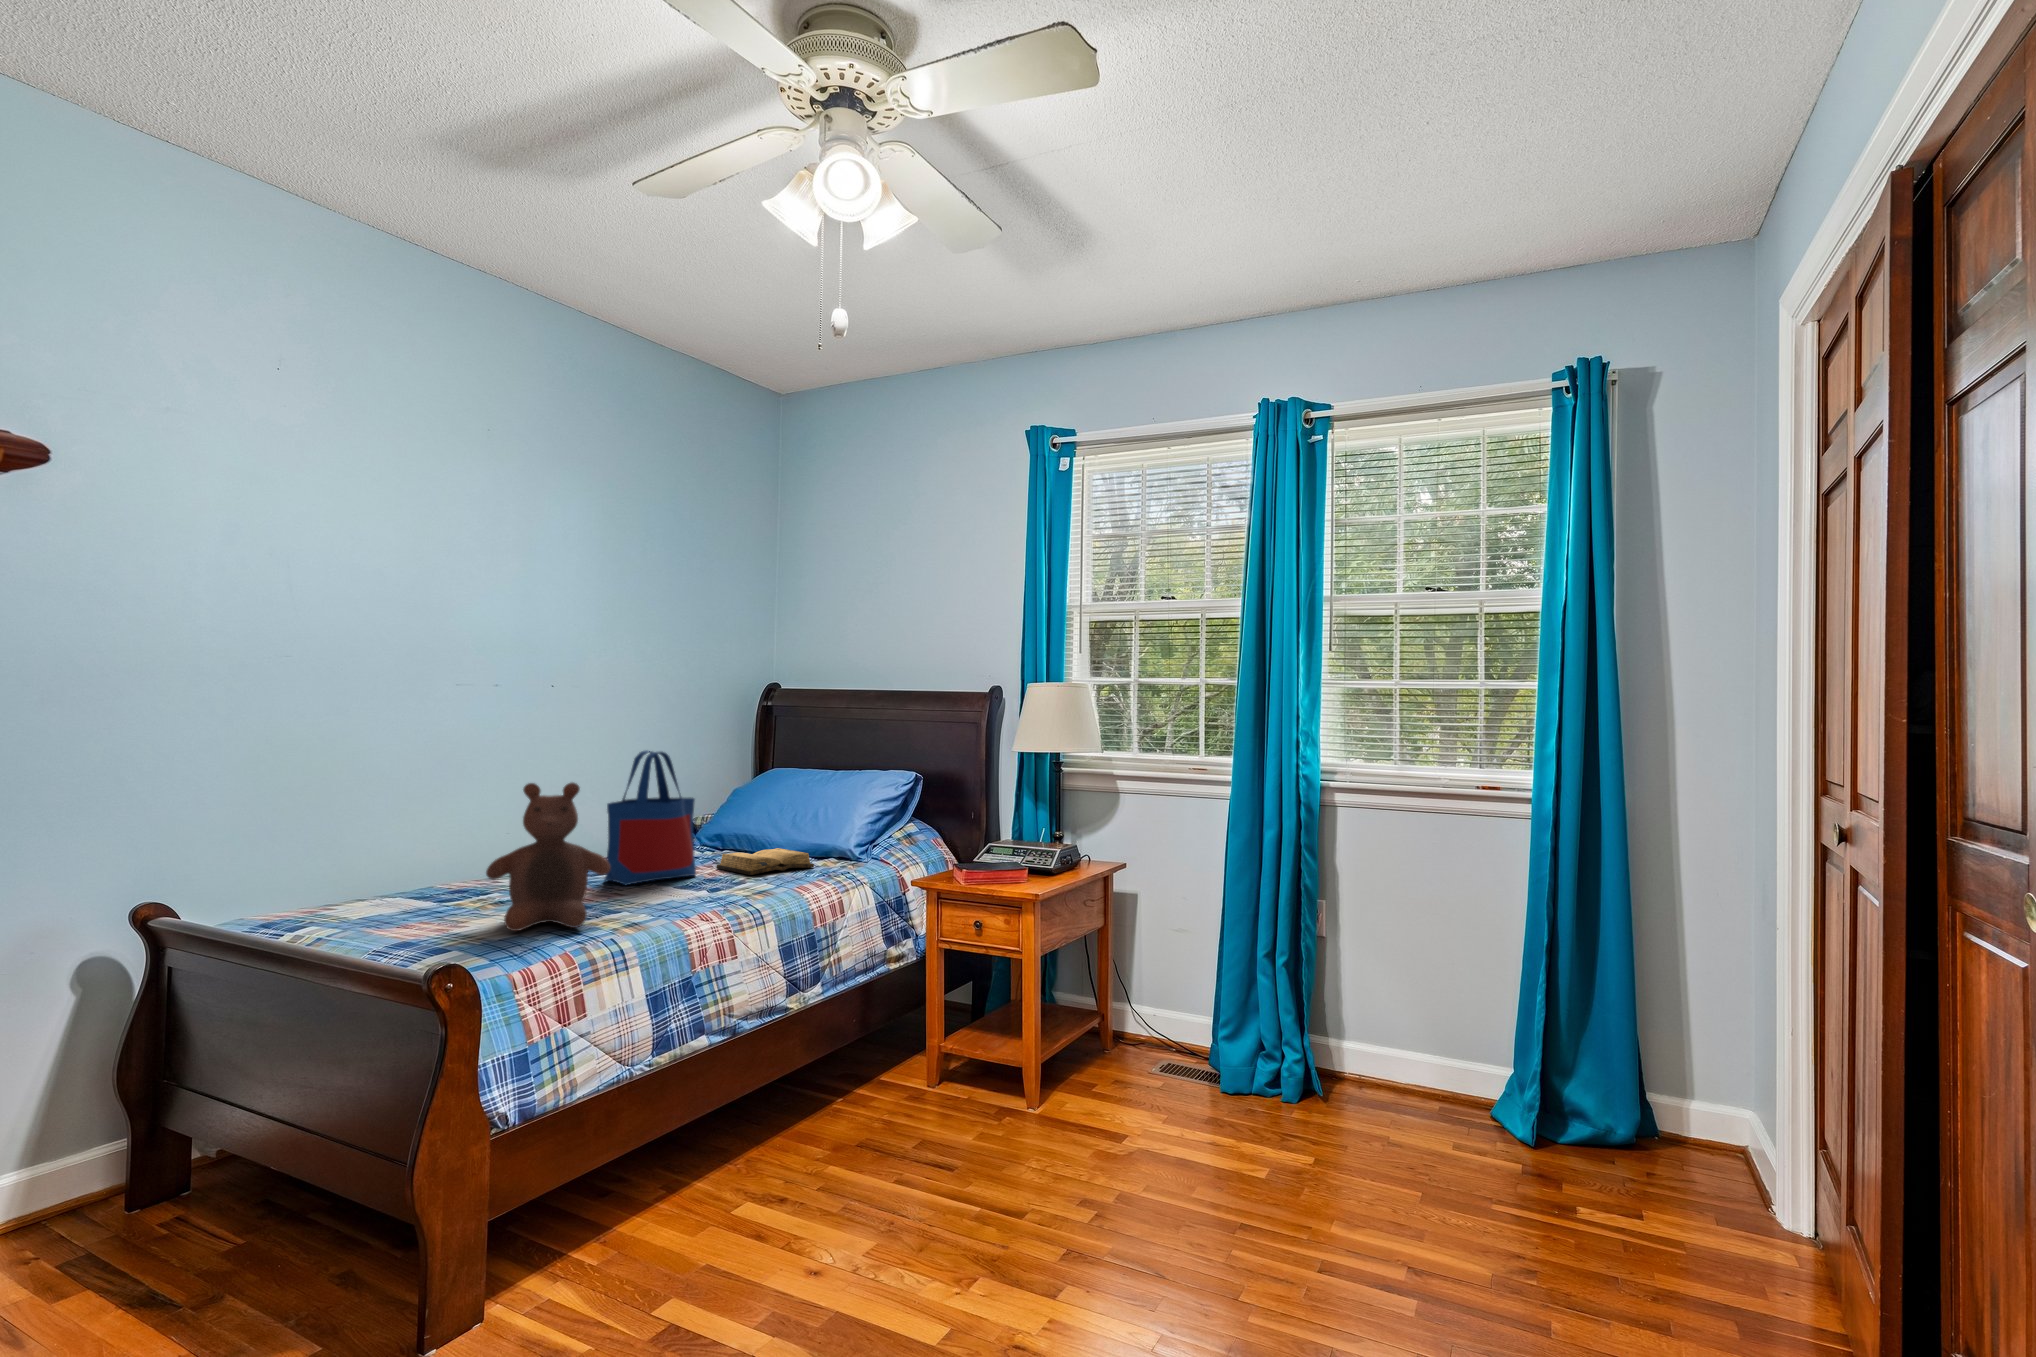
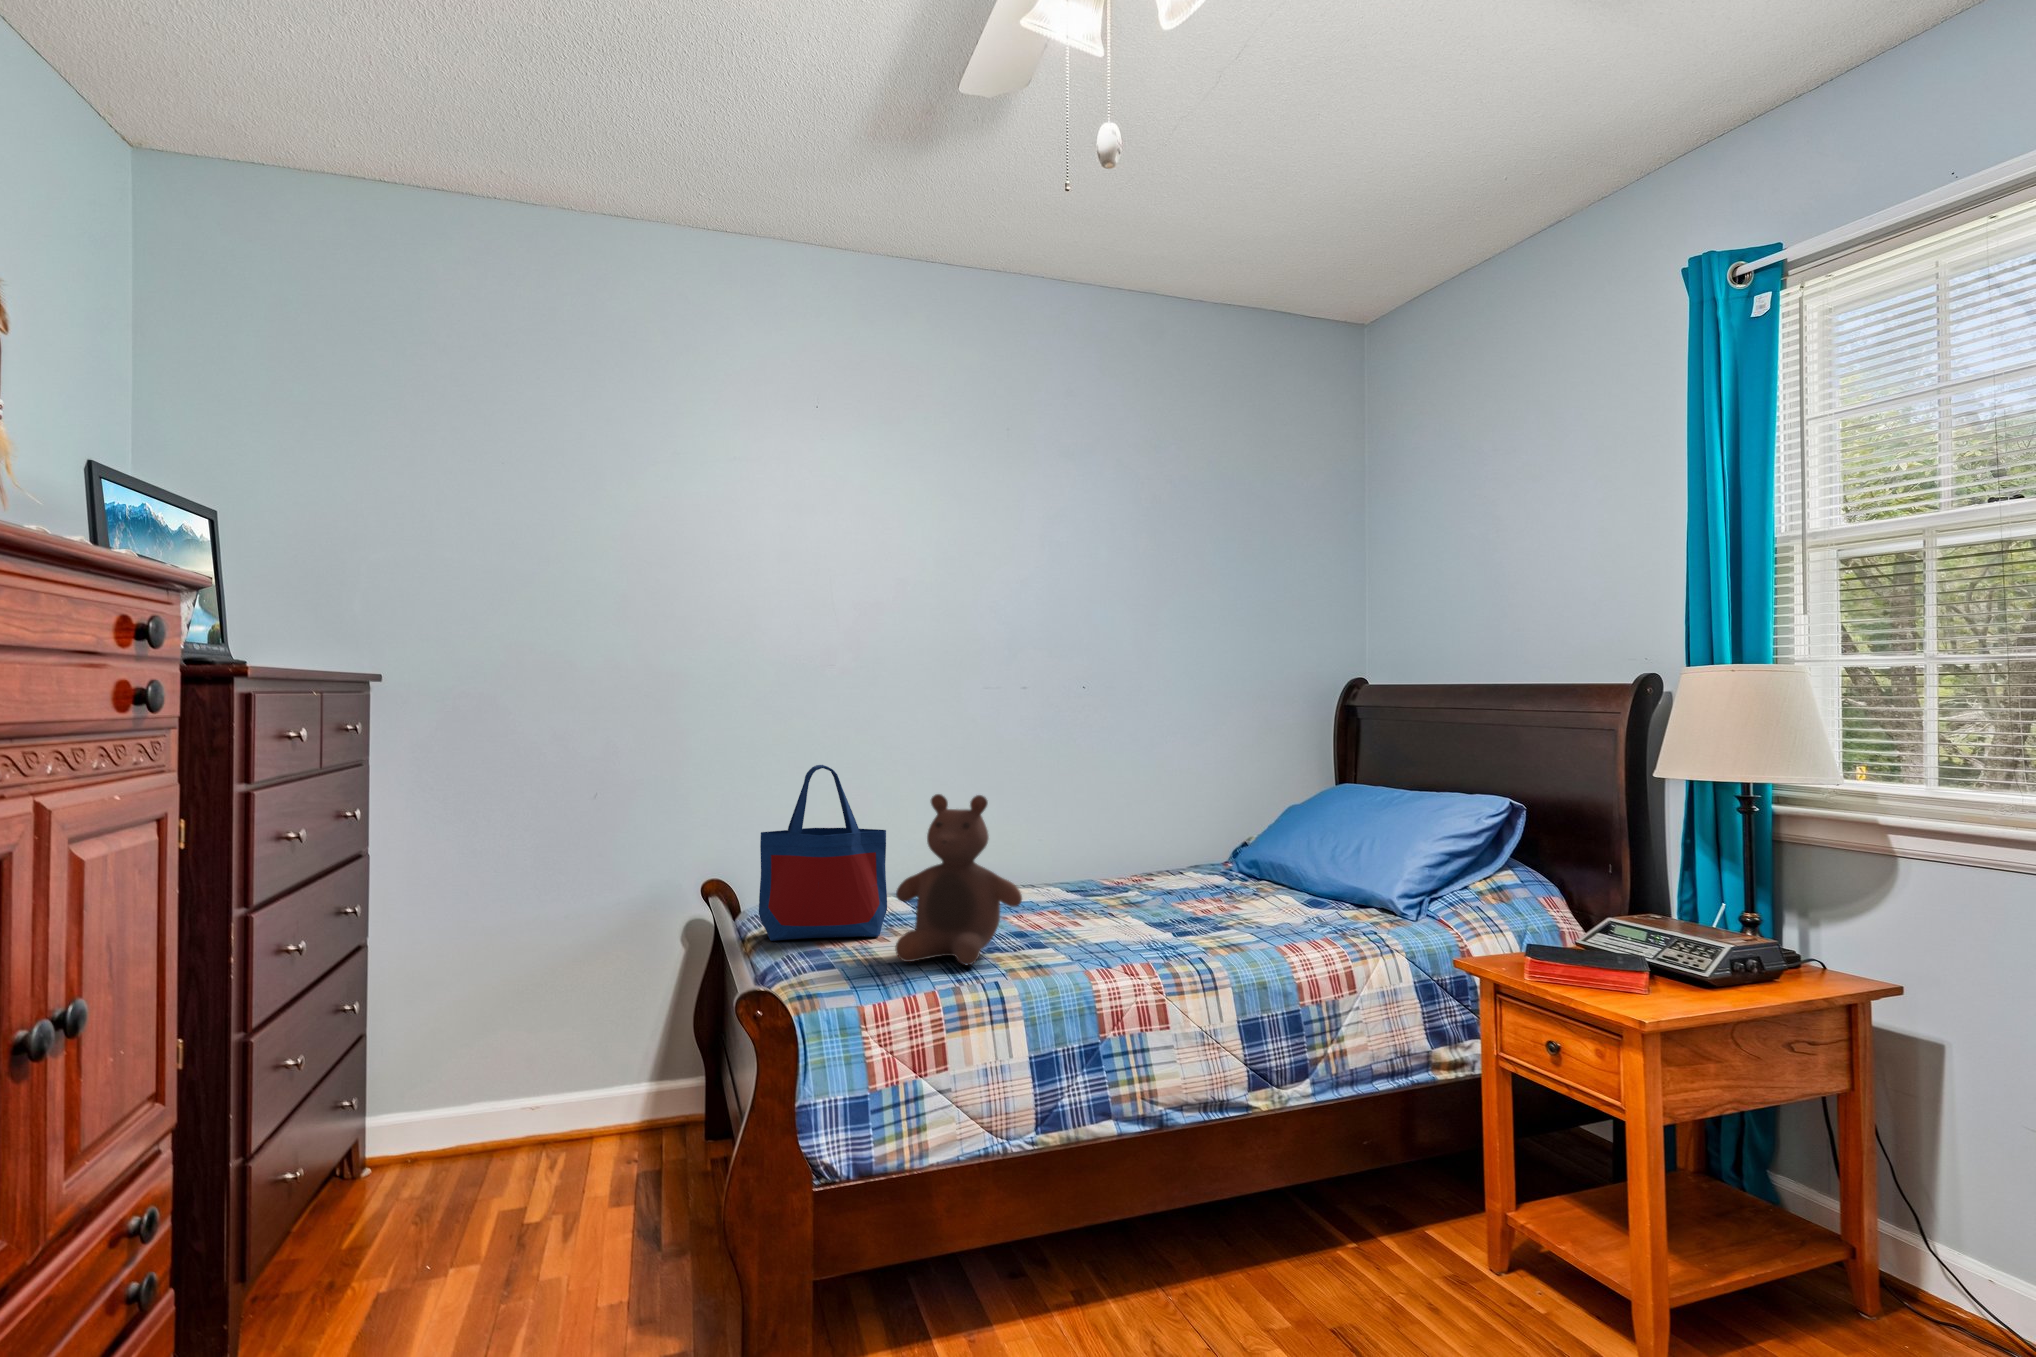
tote bag: present [605,751,696,885] -> present [759,765,887,941]
diary: present [717,848,814,875] -> none [1223,894,1345,926]

